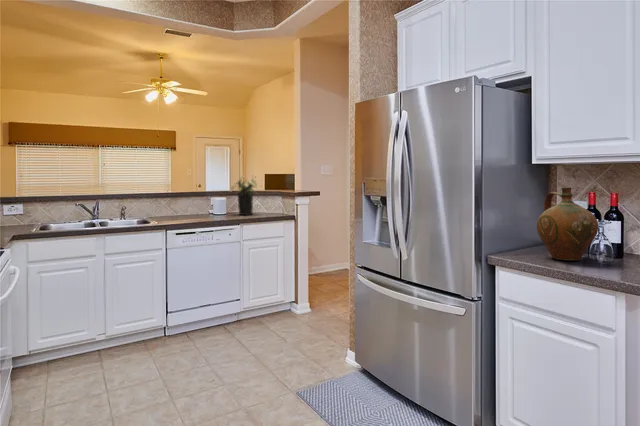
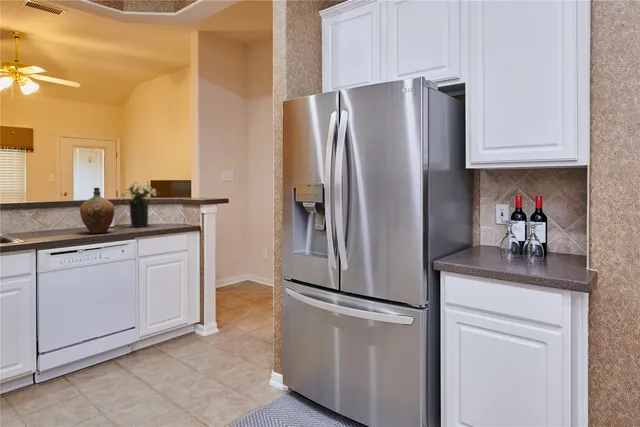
ceramic jug: present [537,187,598,261] -> present [80,188,115,233]

